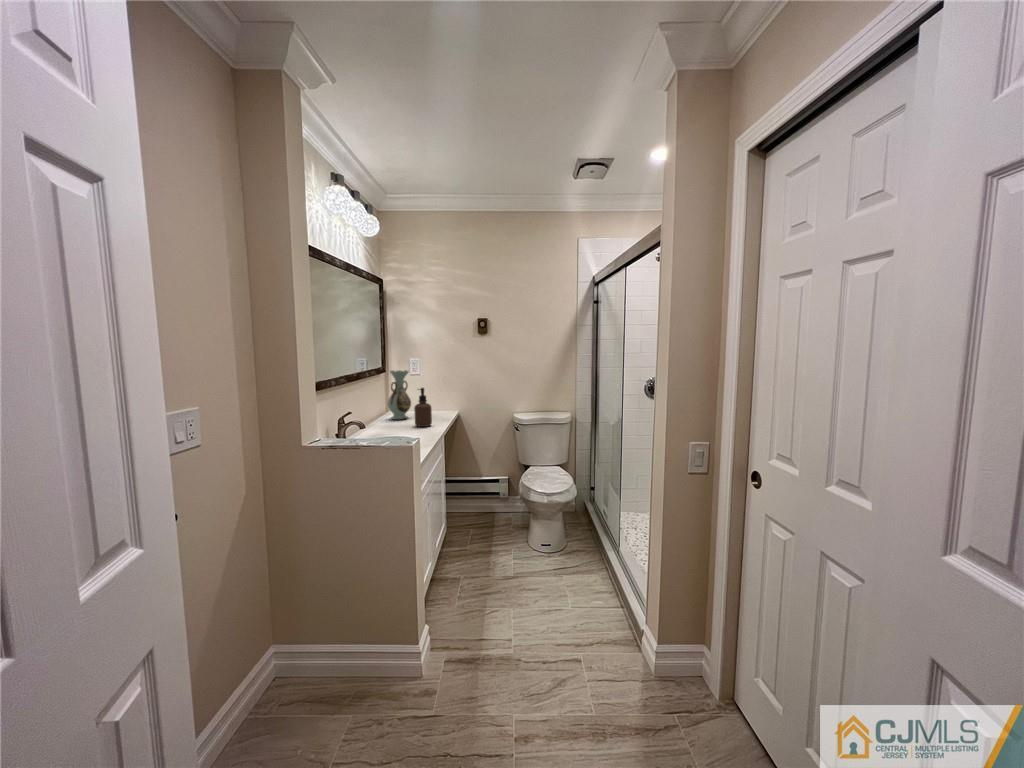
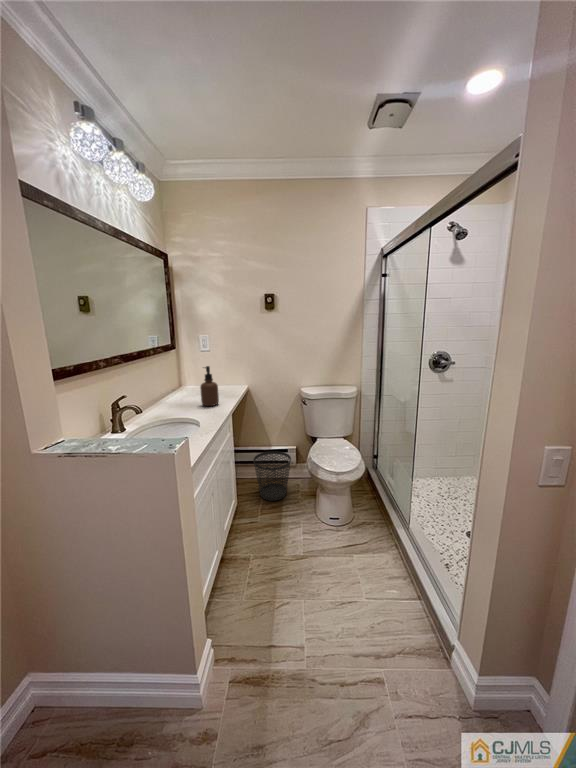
decorative vase: present [388,370,411,420] -> none [176,347,200,397]
wastebasket: none [463,480,503,531] -> present [253,451,291,501]

